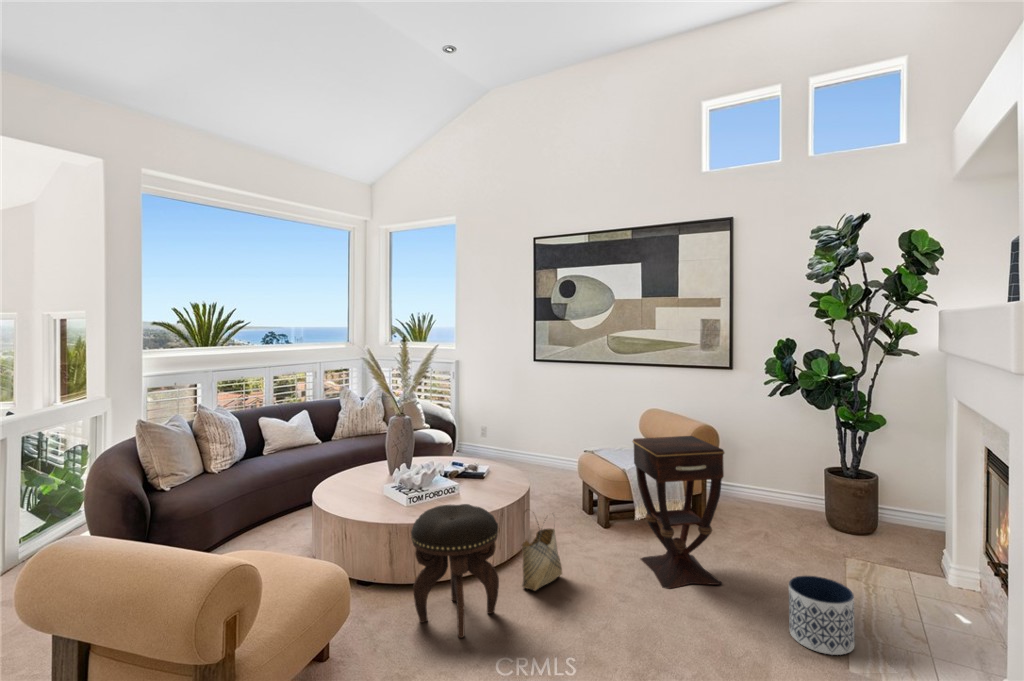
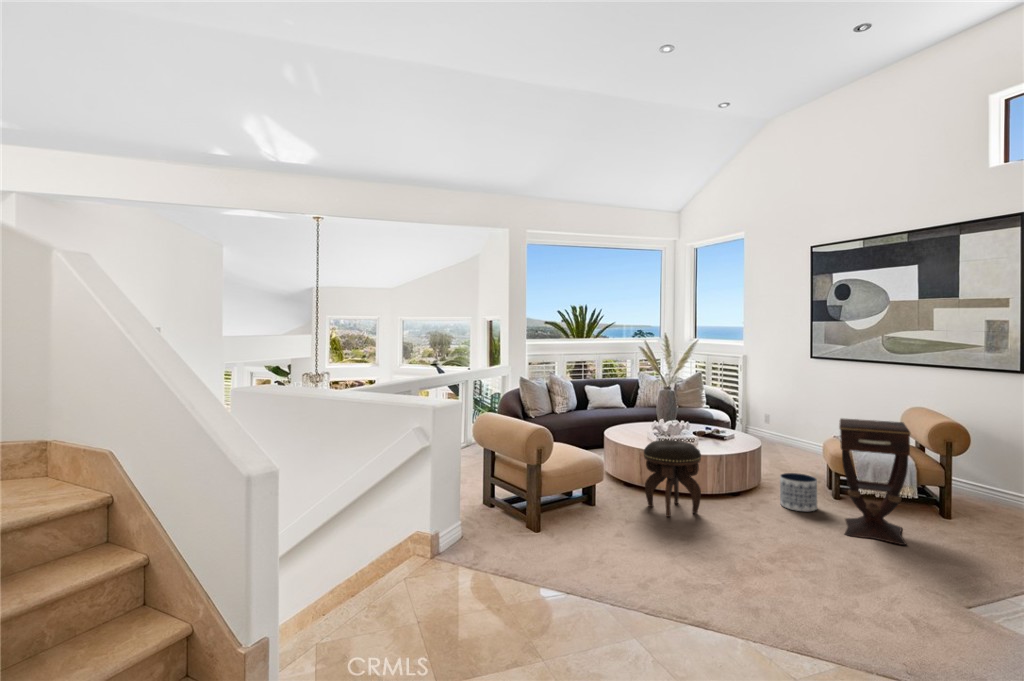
woven basket: present [522,509,562,591] -> none [726,457,763,511]
planter: present [789,576,855,655] -> present [780,473,817,512]

